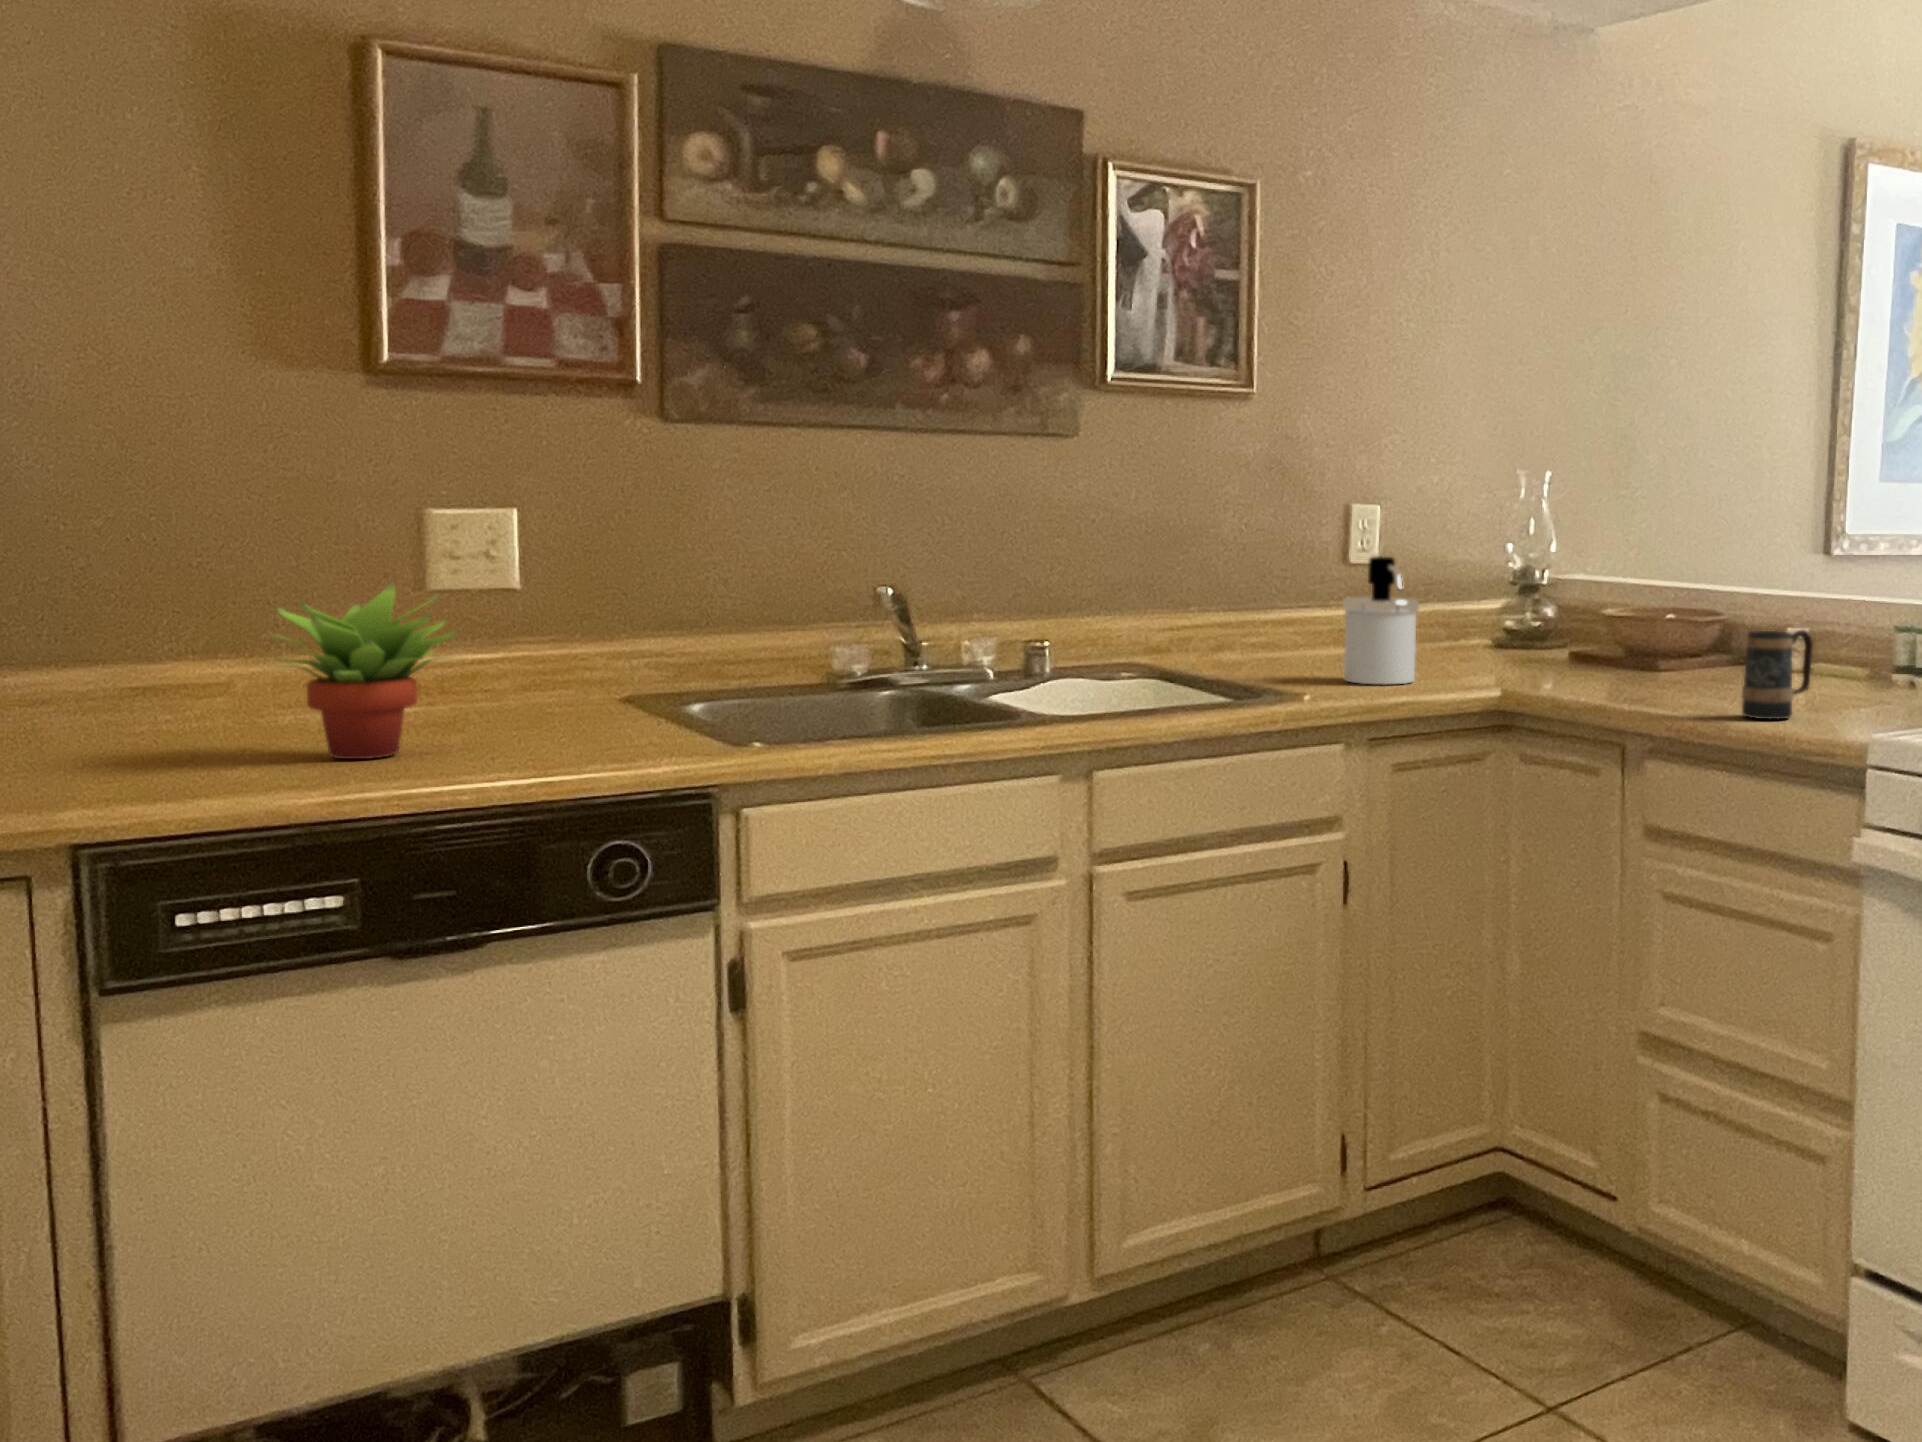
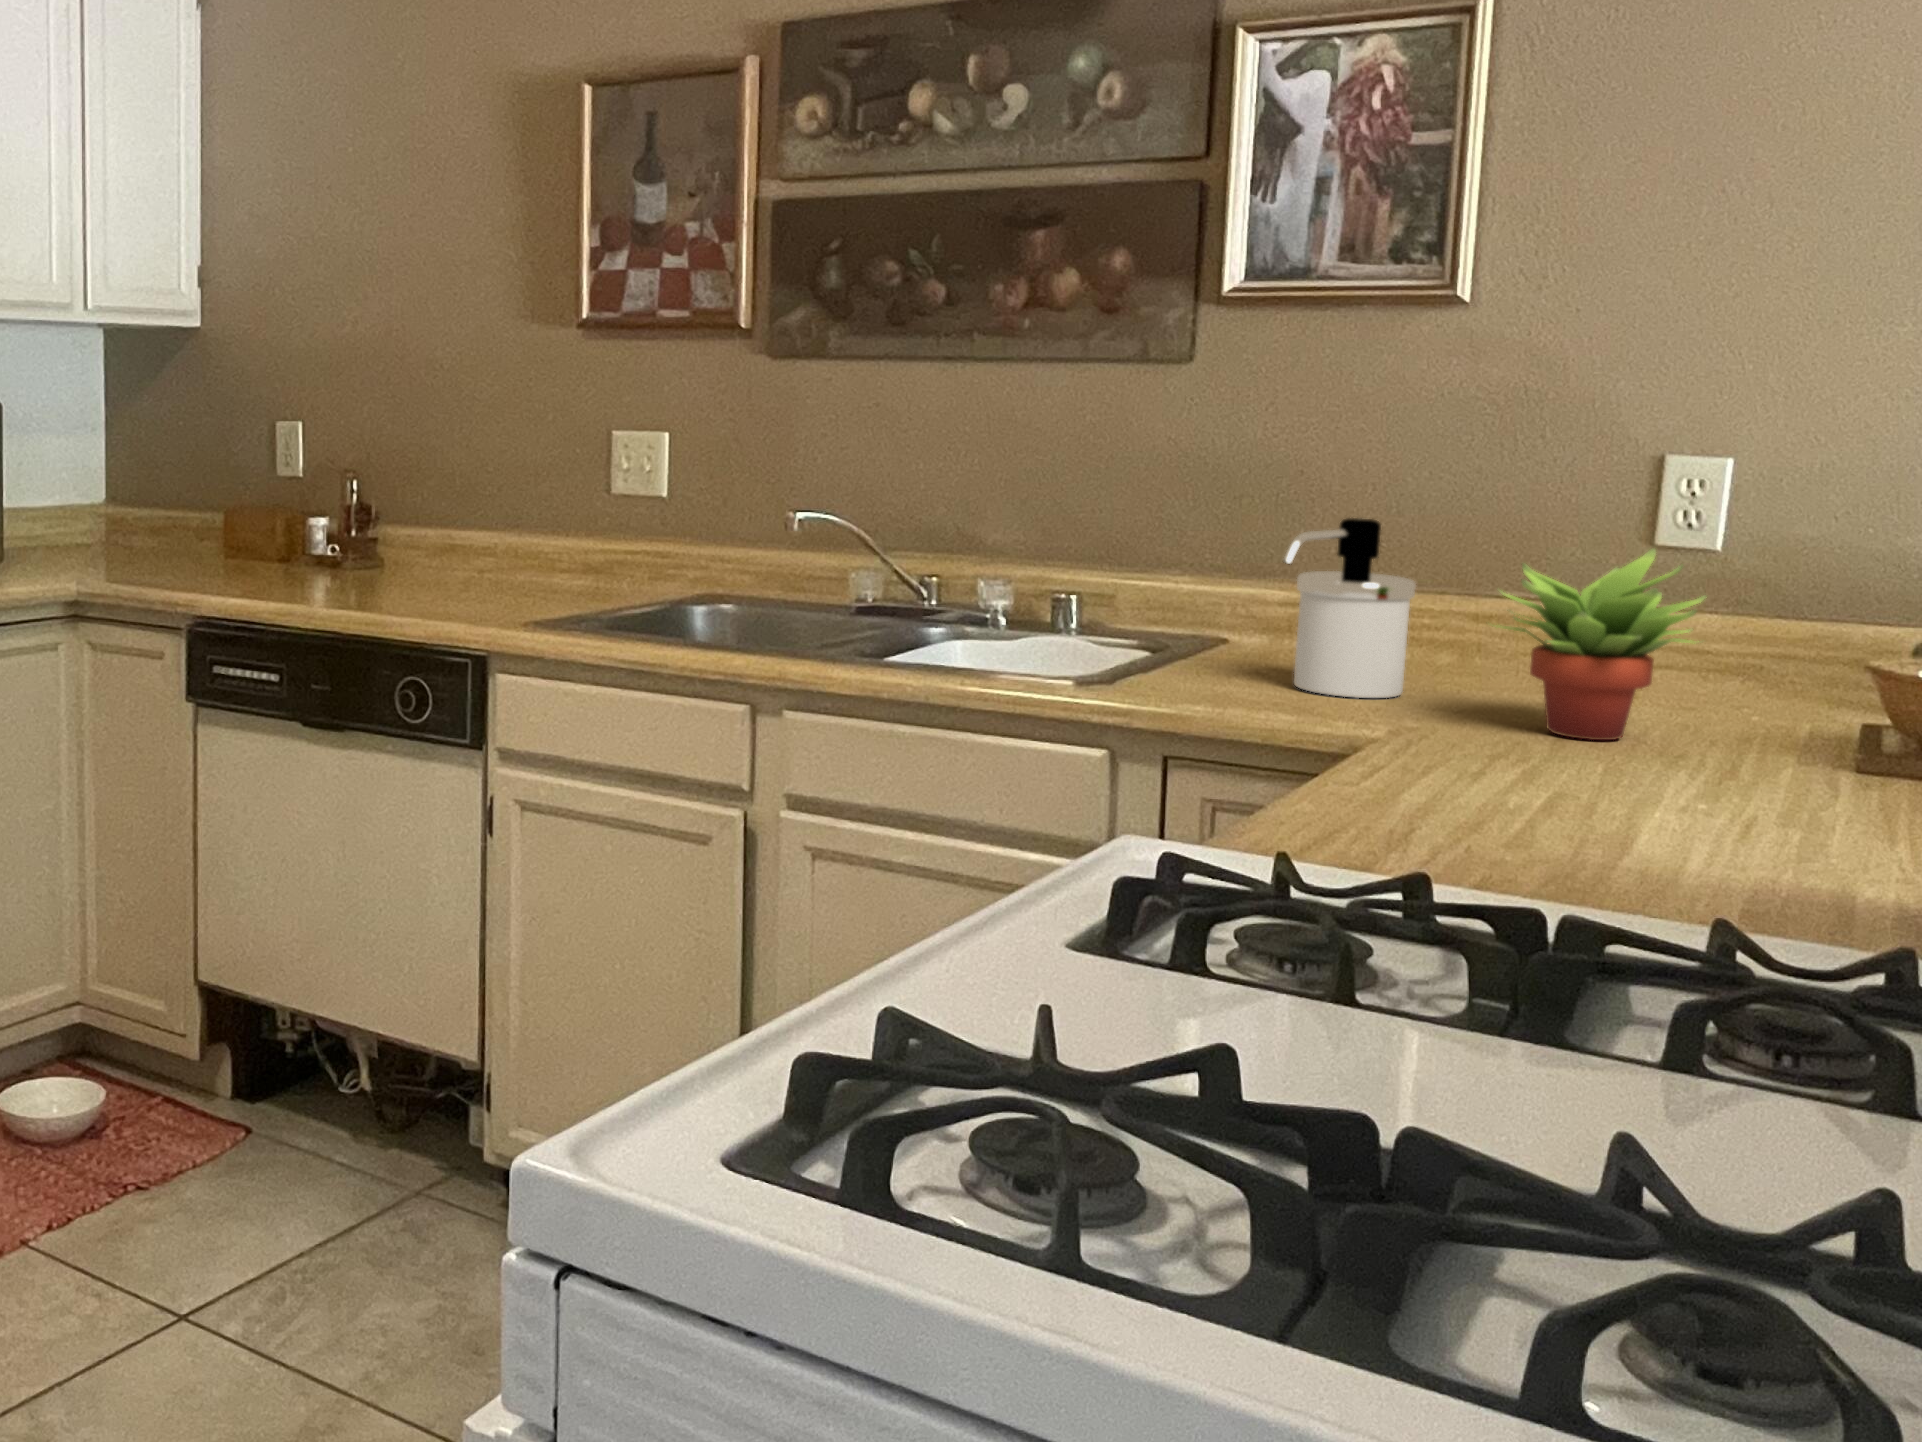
succulent plant: present [269,584,457,759] -> present [1497,549,1707,740]
mug: present [1742,630,1813,719] -> none [1347,674,1492,830]

